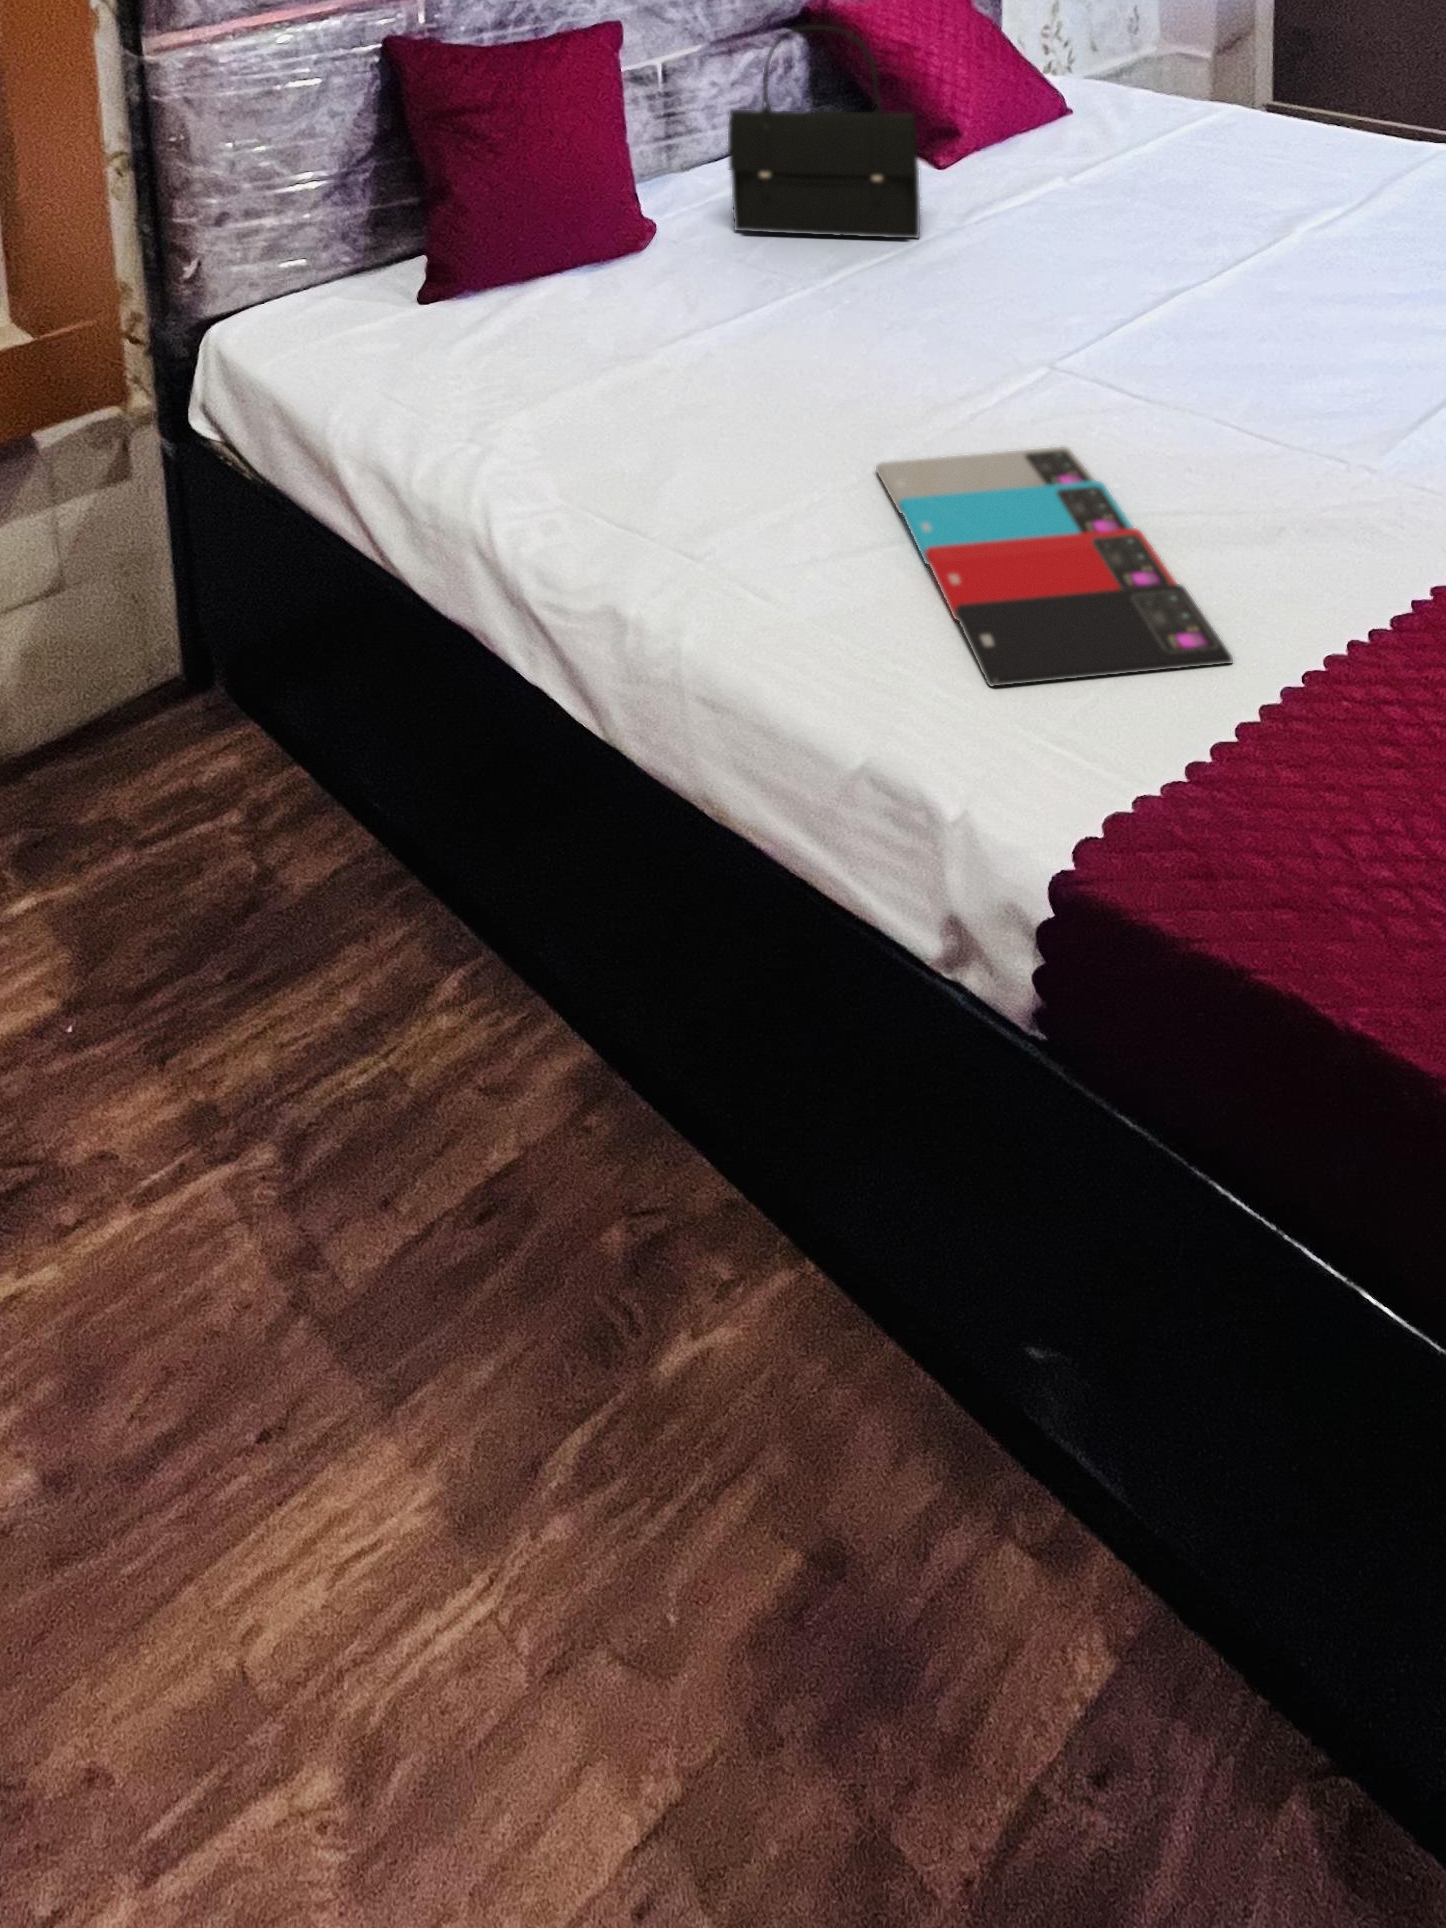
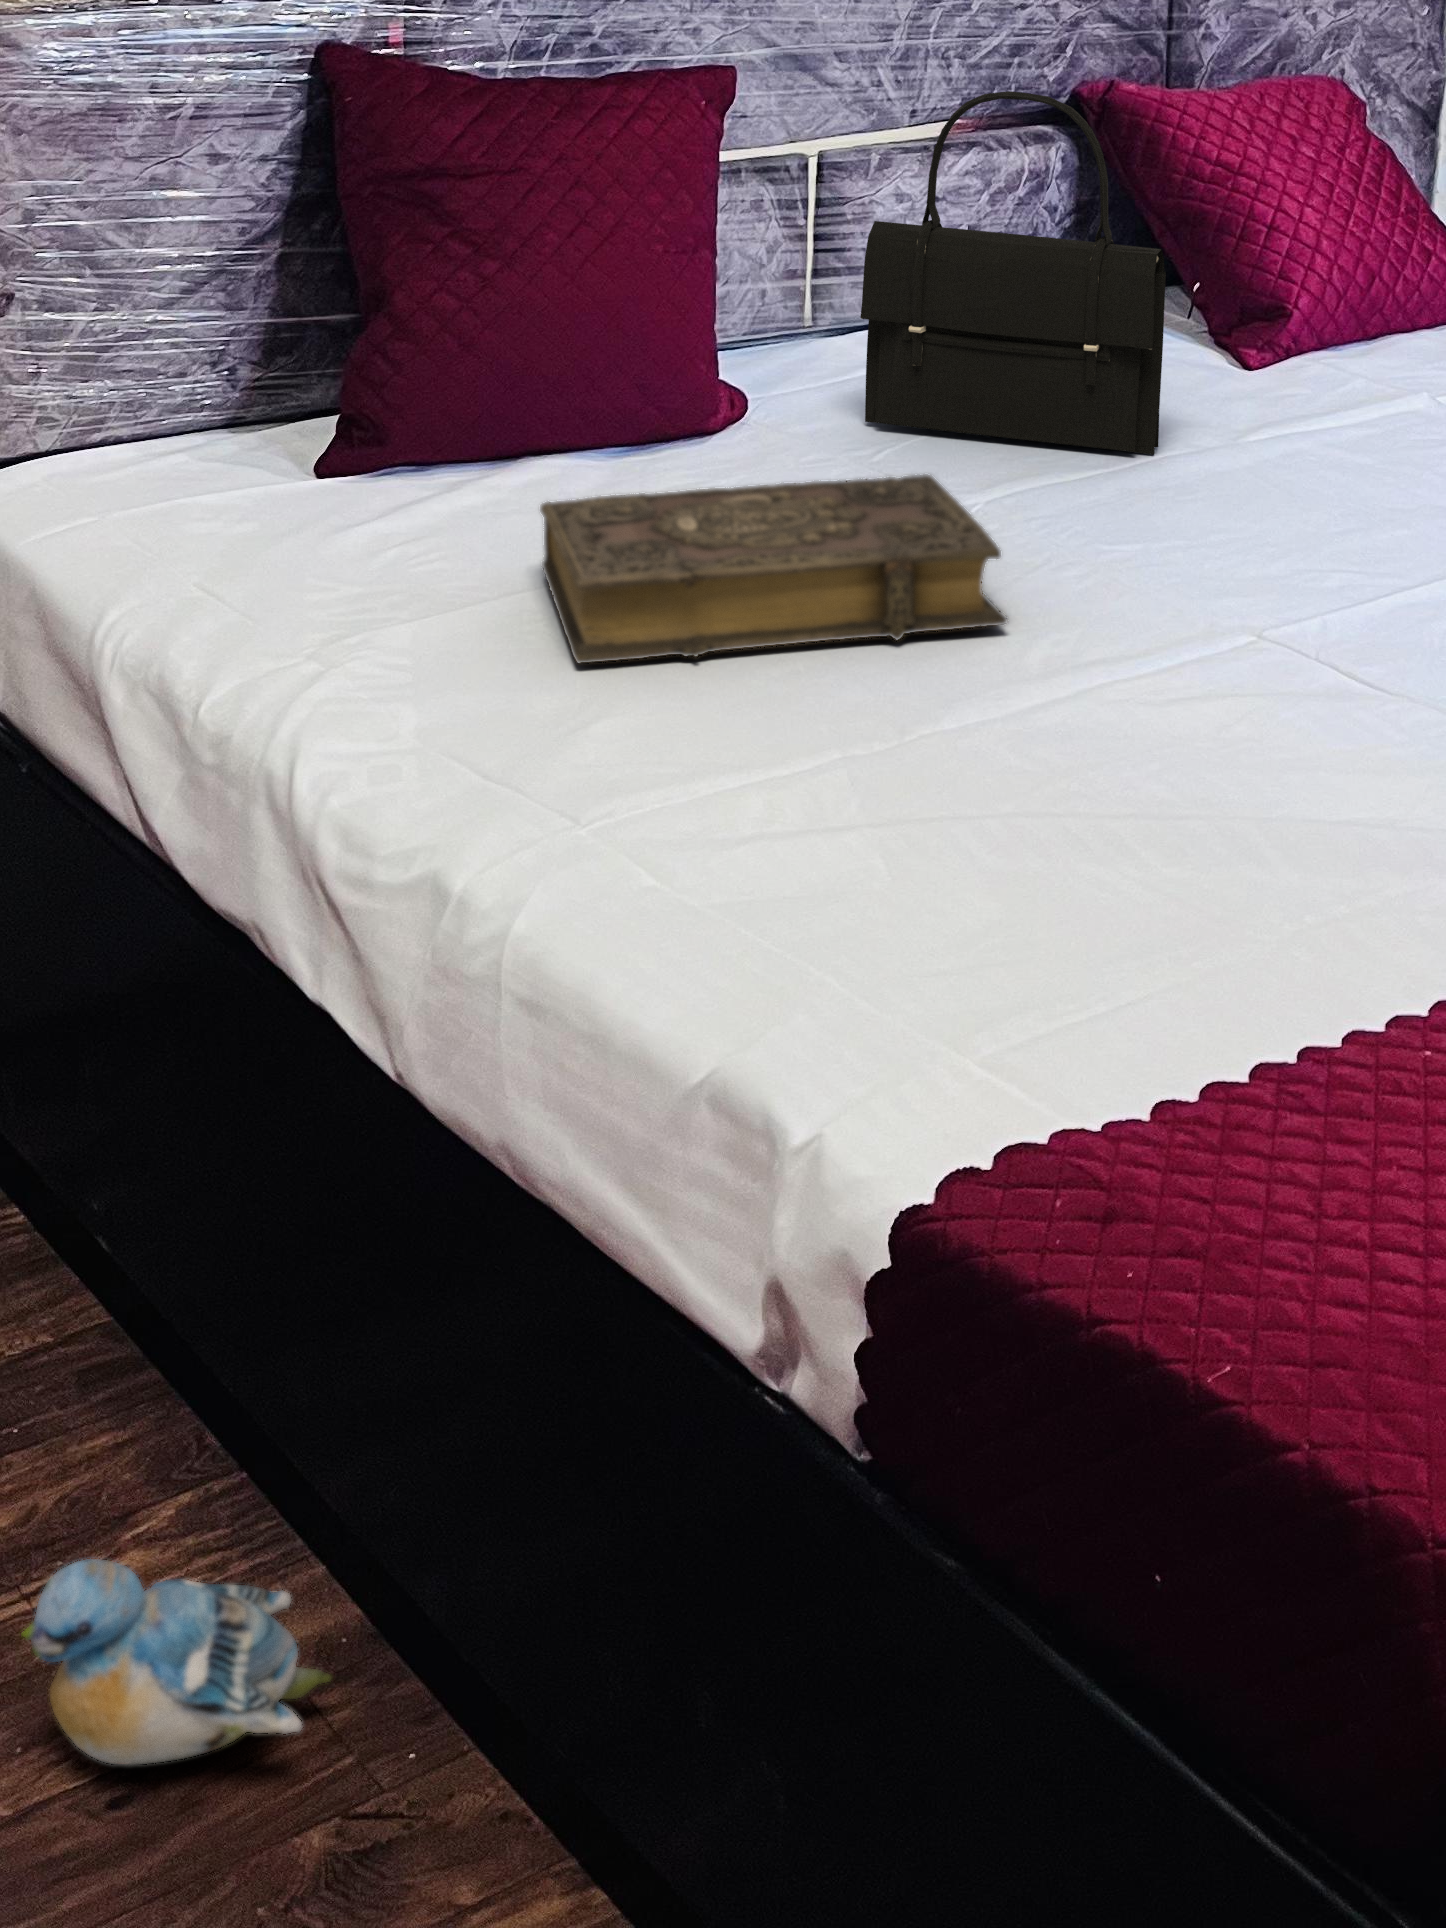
book: none [583,279,895,437] -> present [540,475,1007,663]
smartphone: present [876,446,1233,686] -> none [918,717,1308,975]
plush toy: none [394,1058,584,1195] -> present [21,1559,331,1765]

